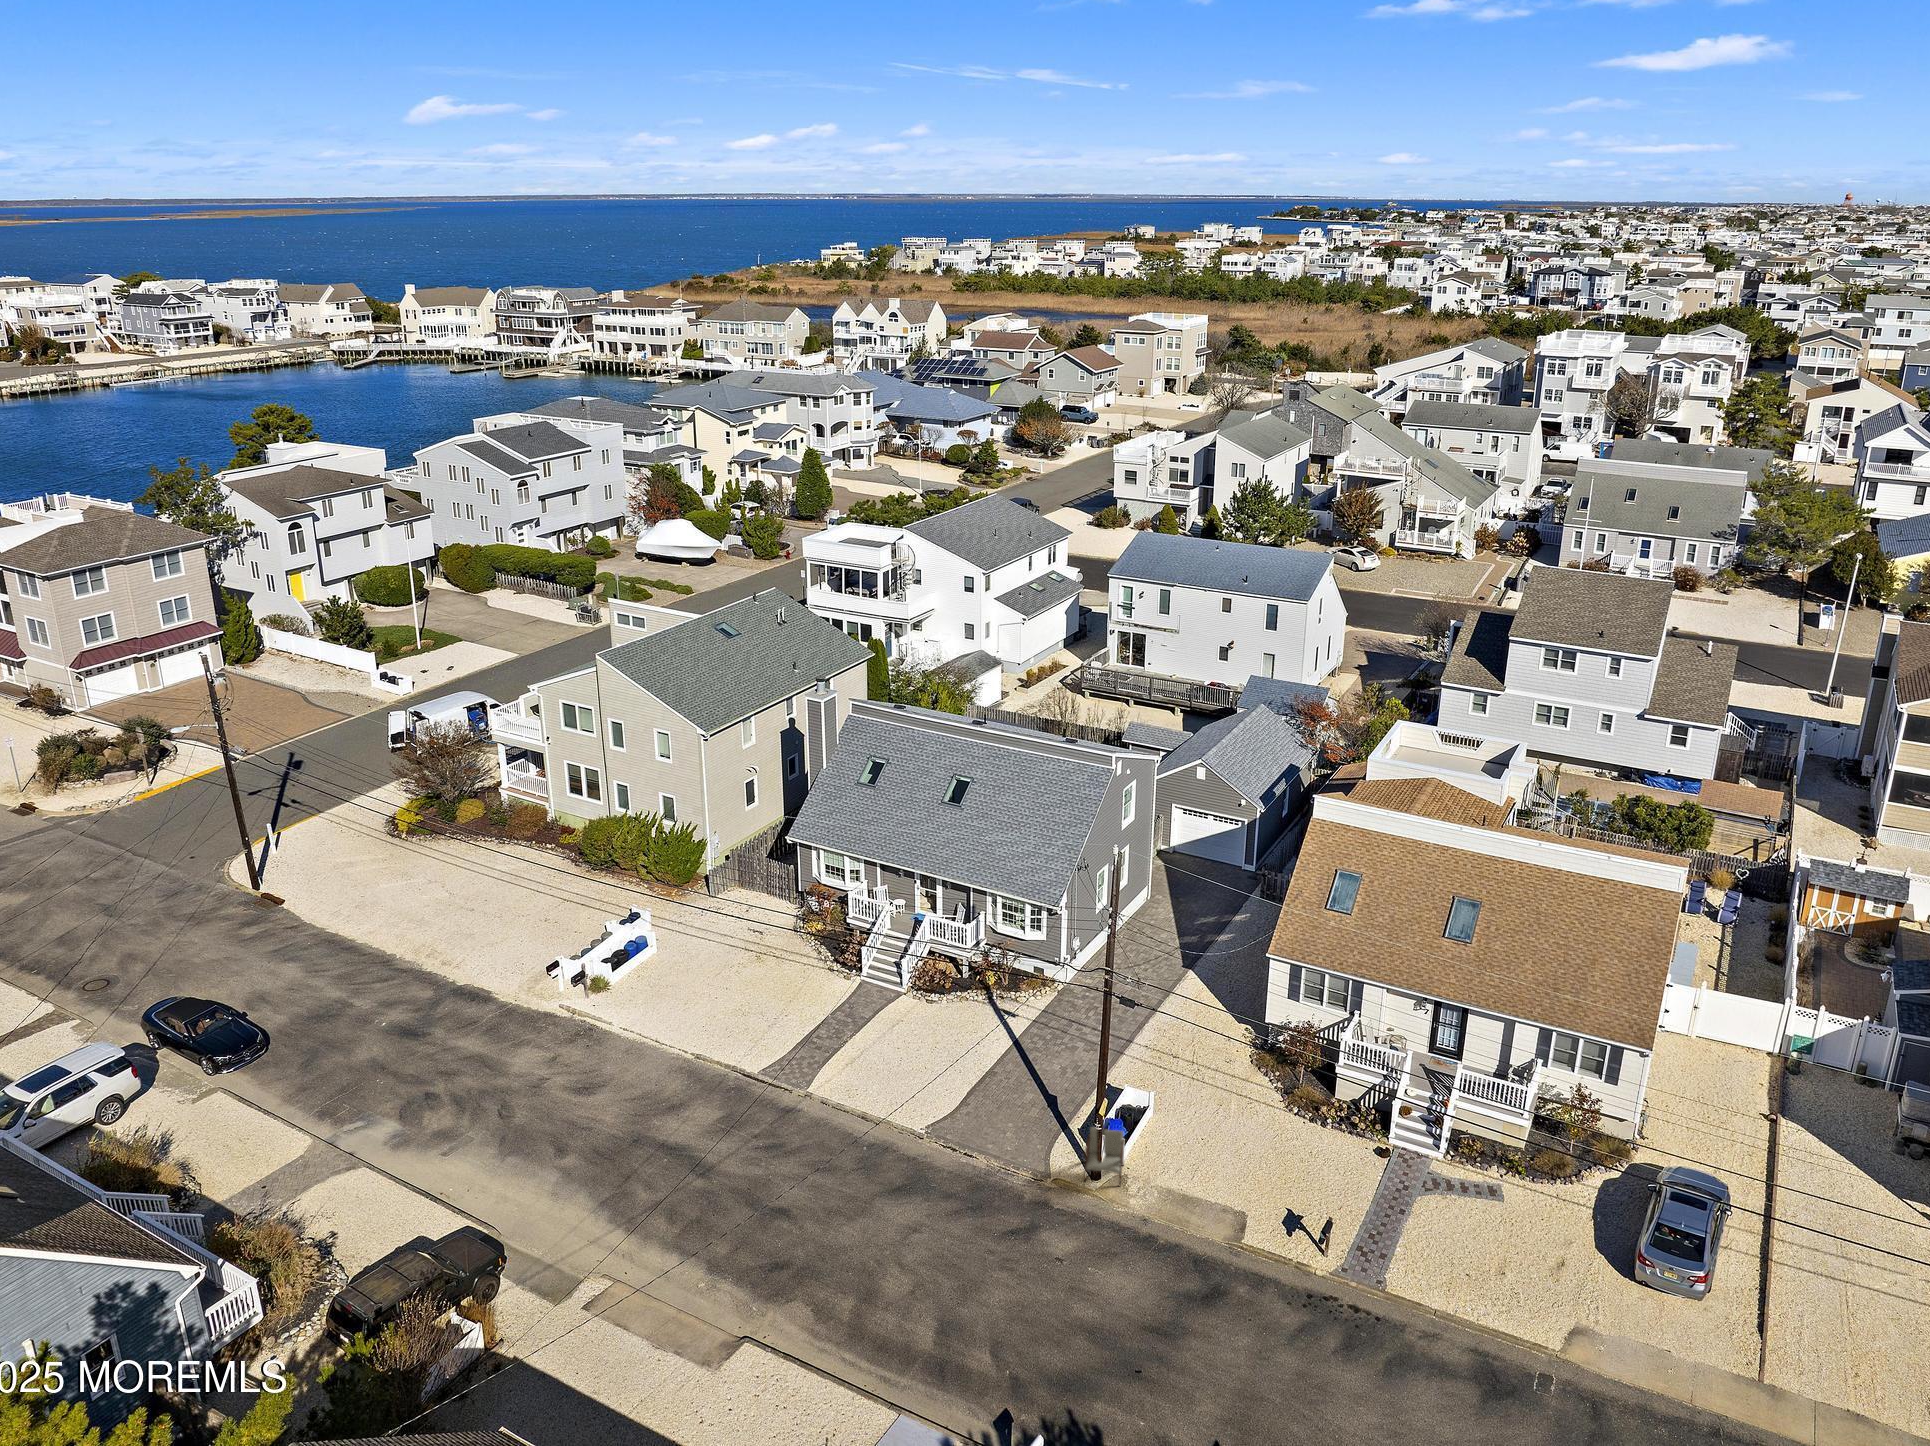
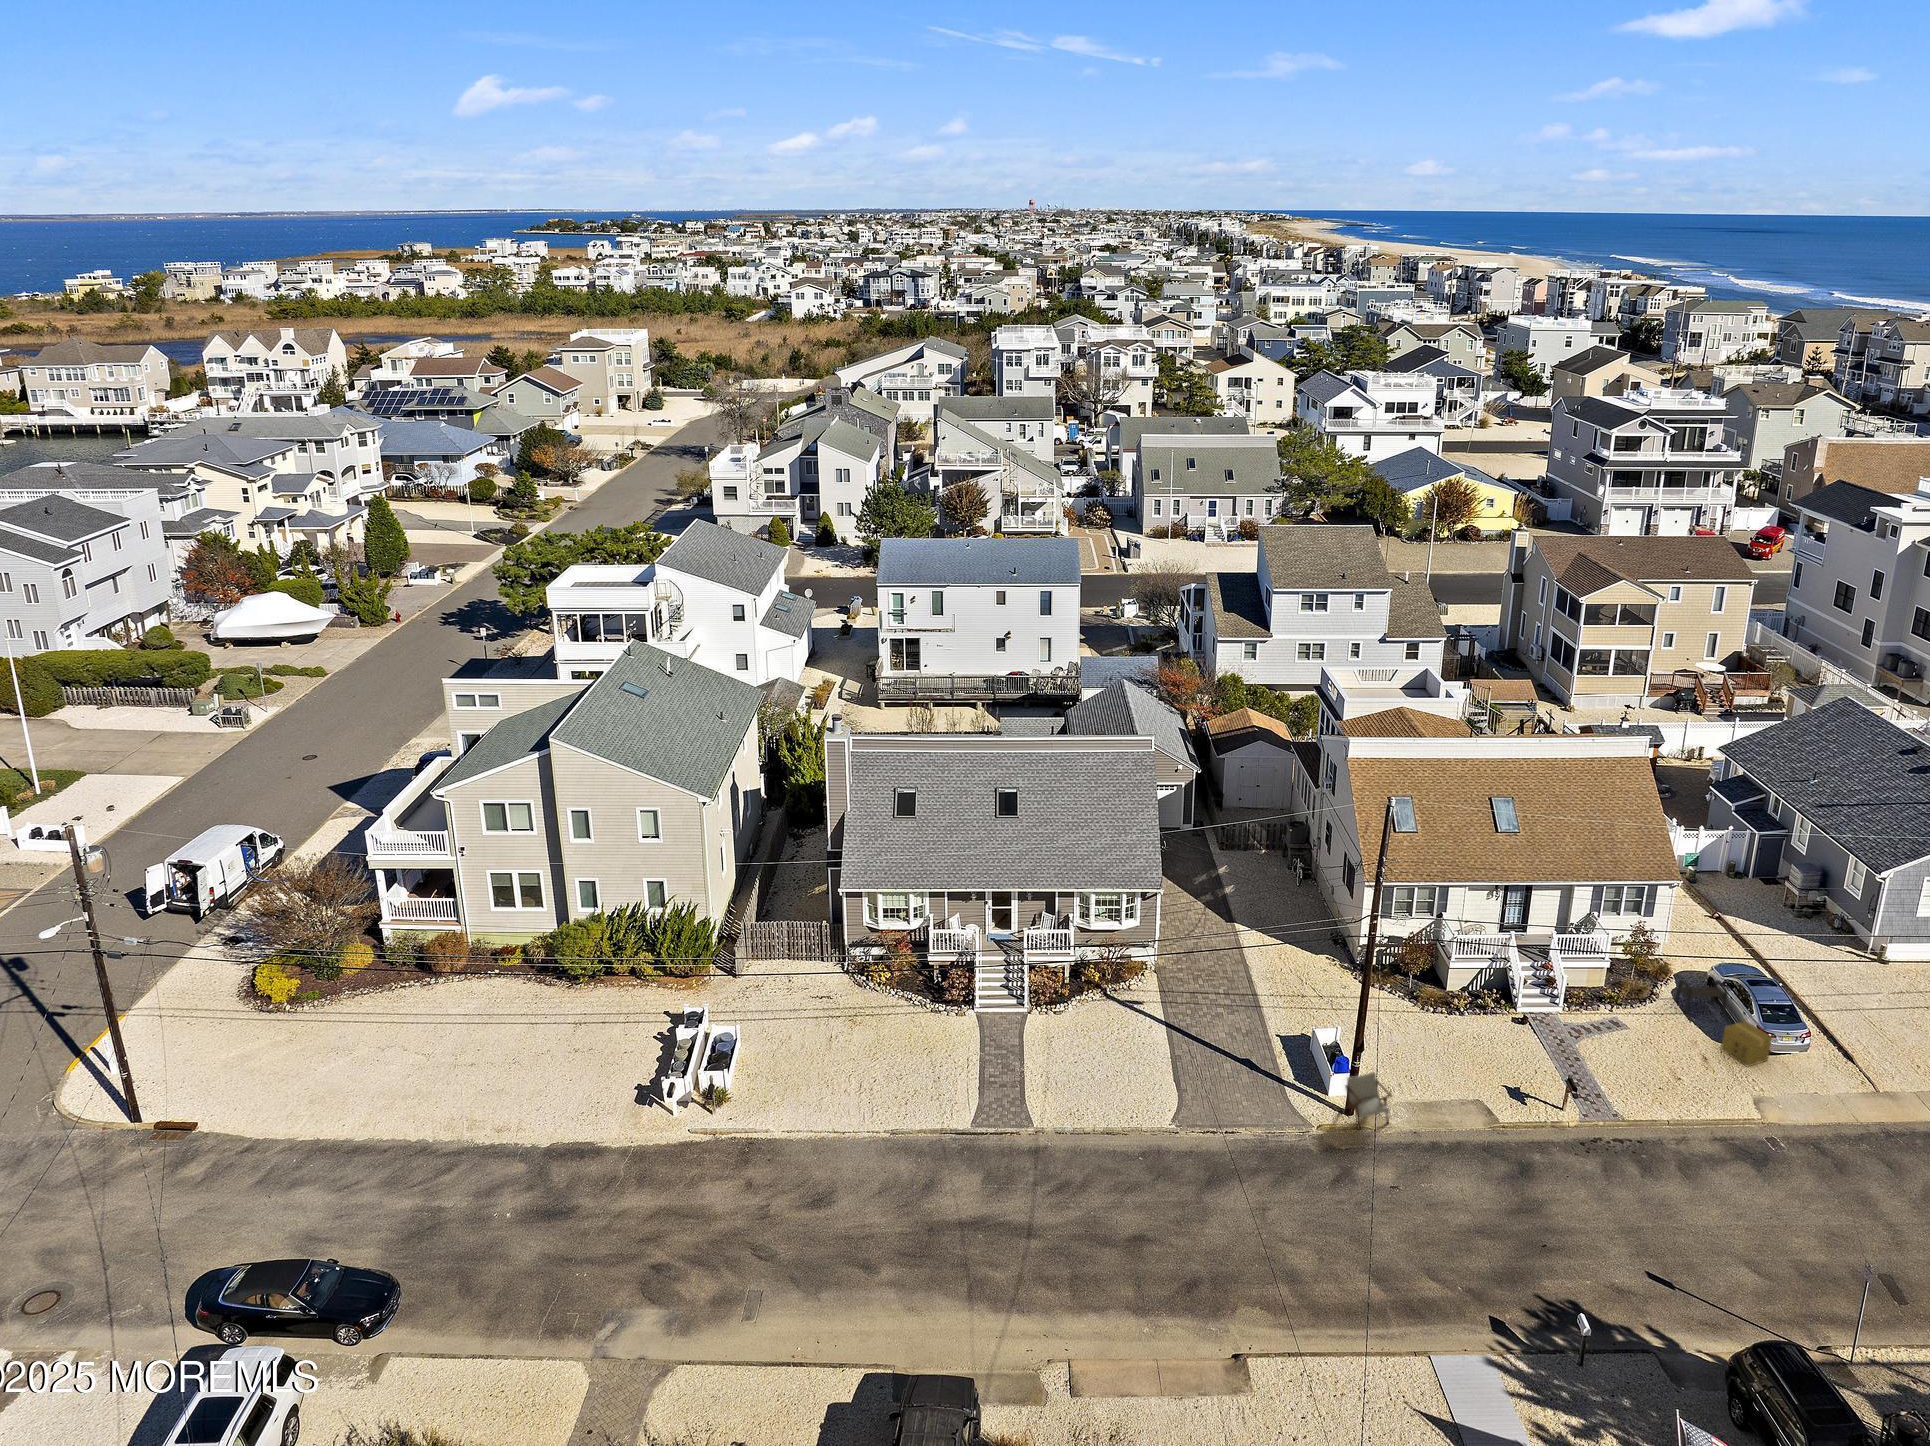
bench: none [1592,1165,1652,1221] -> present [1675,980,1728,1014]
cardboard box: none [1585,1225,1636,1283] -> present [1721,1021,1772,1067]

